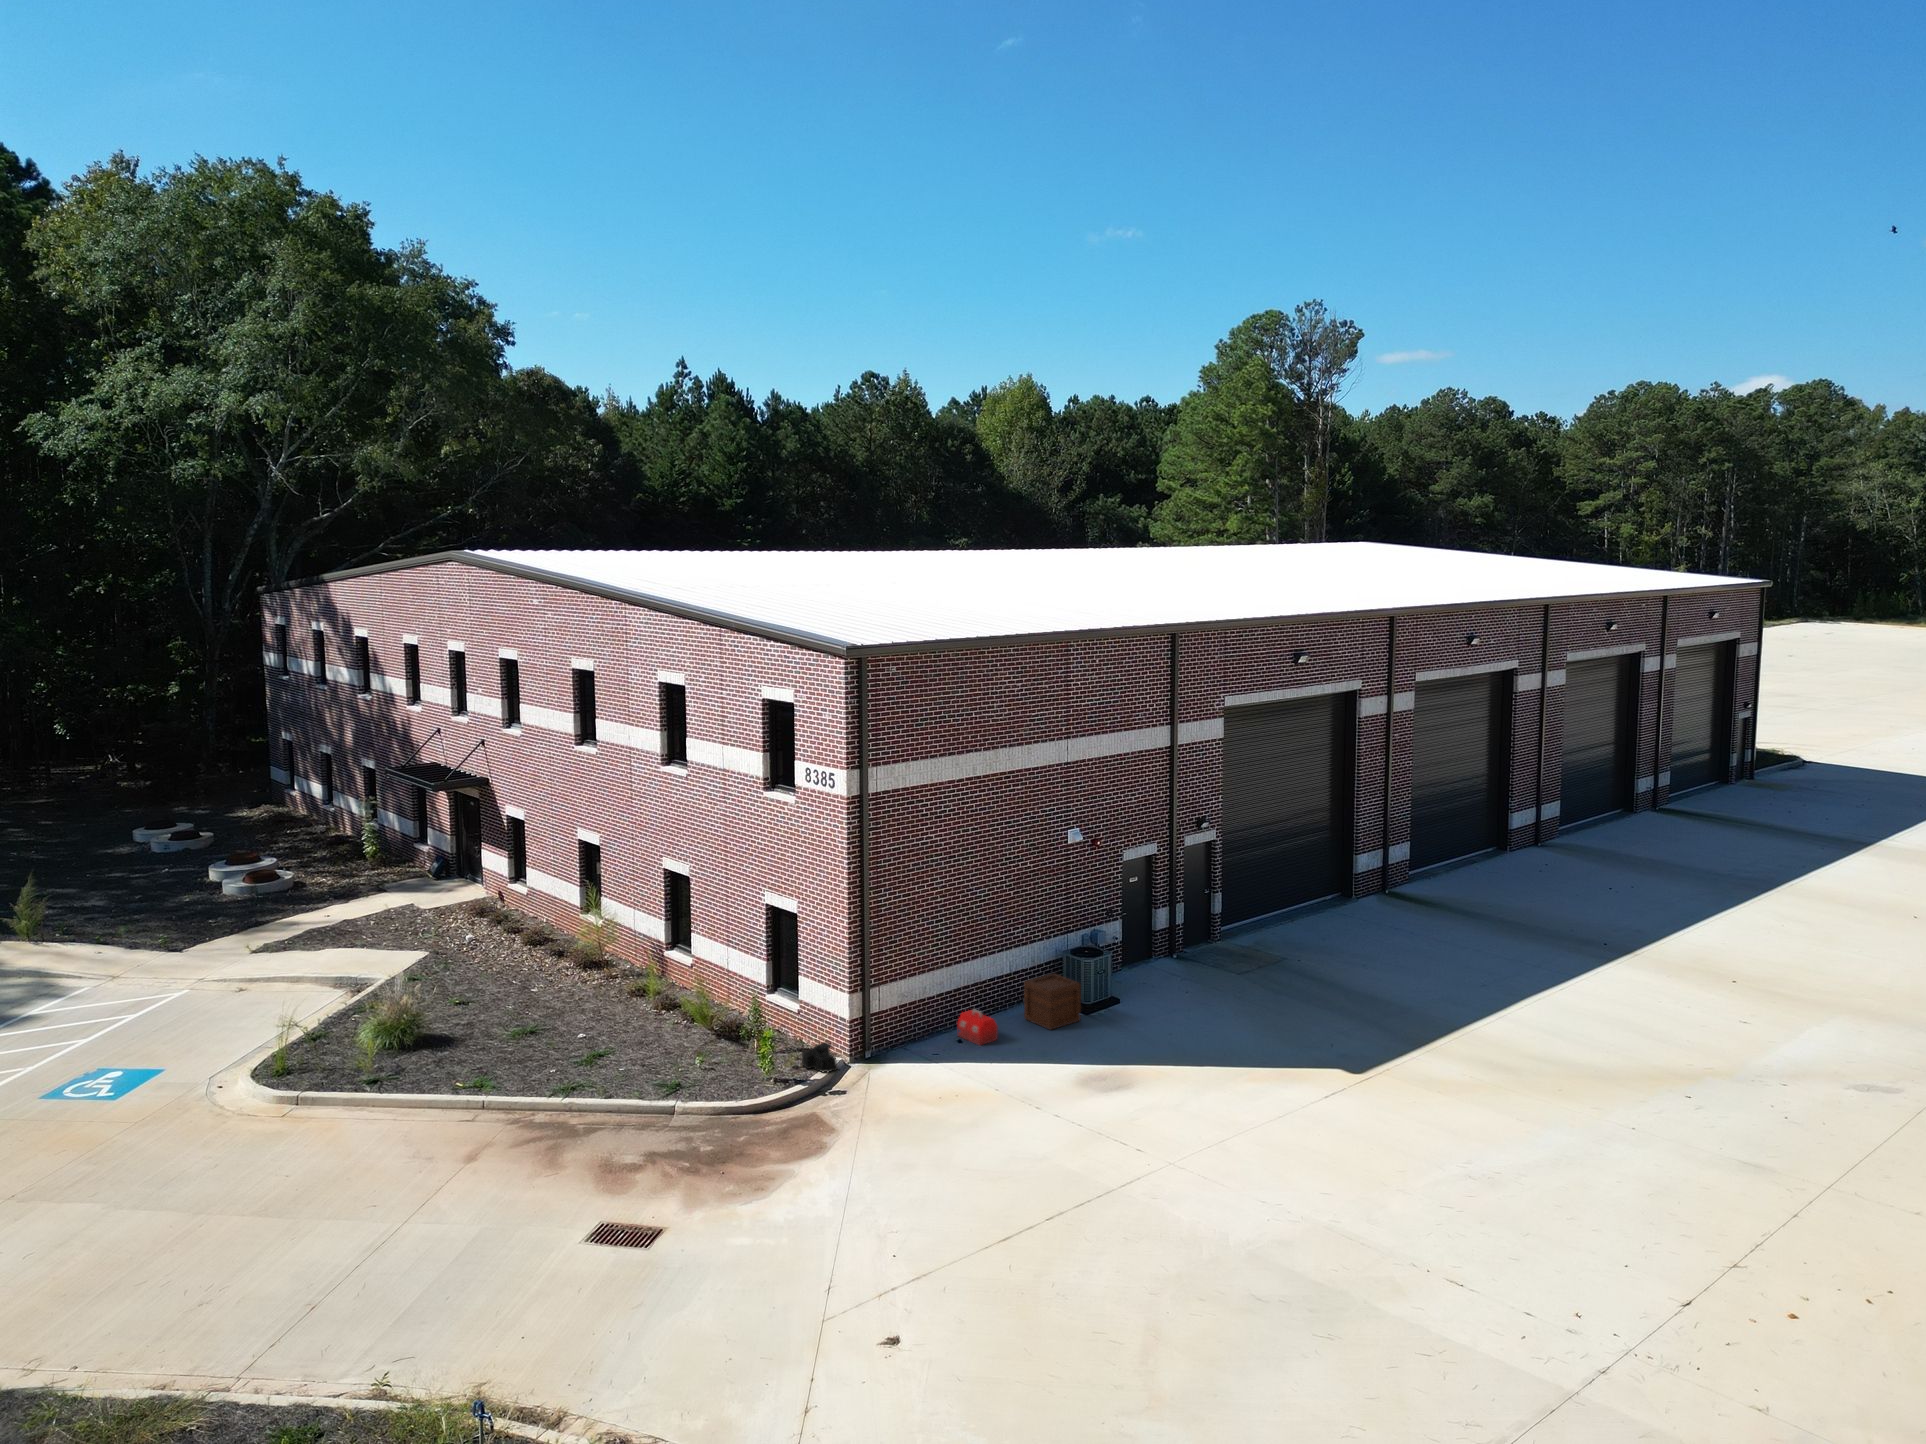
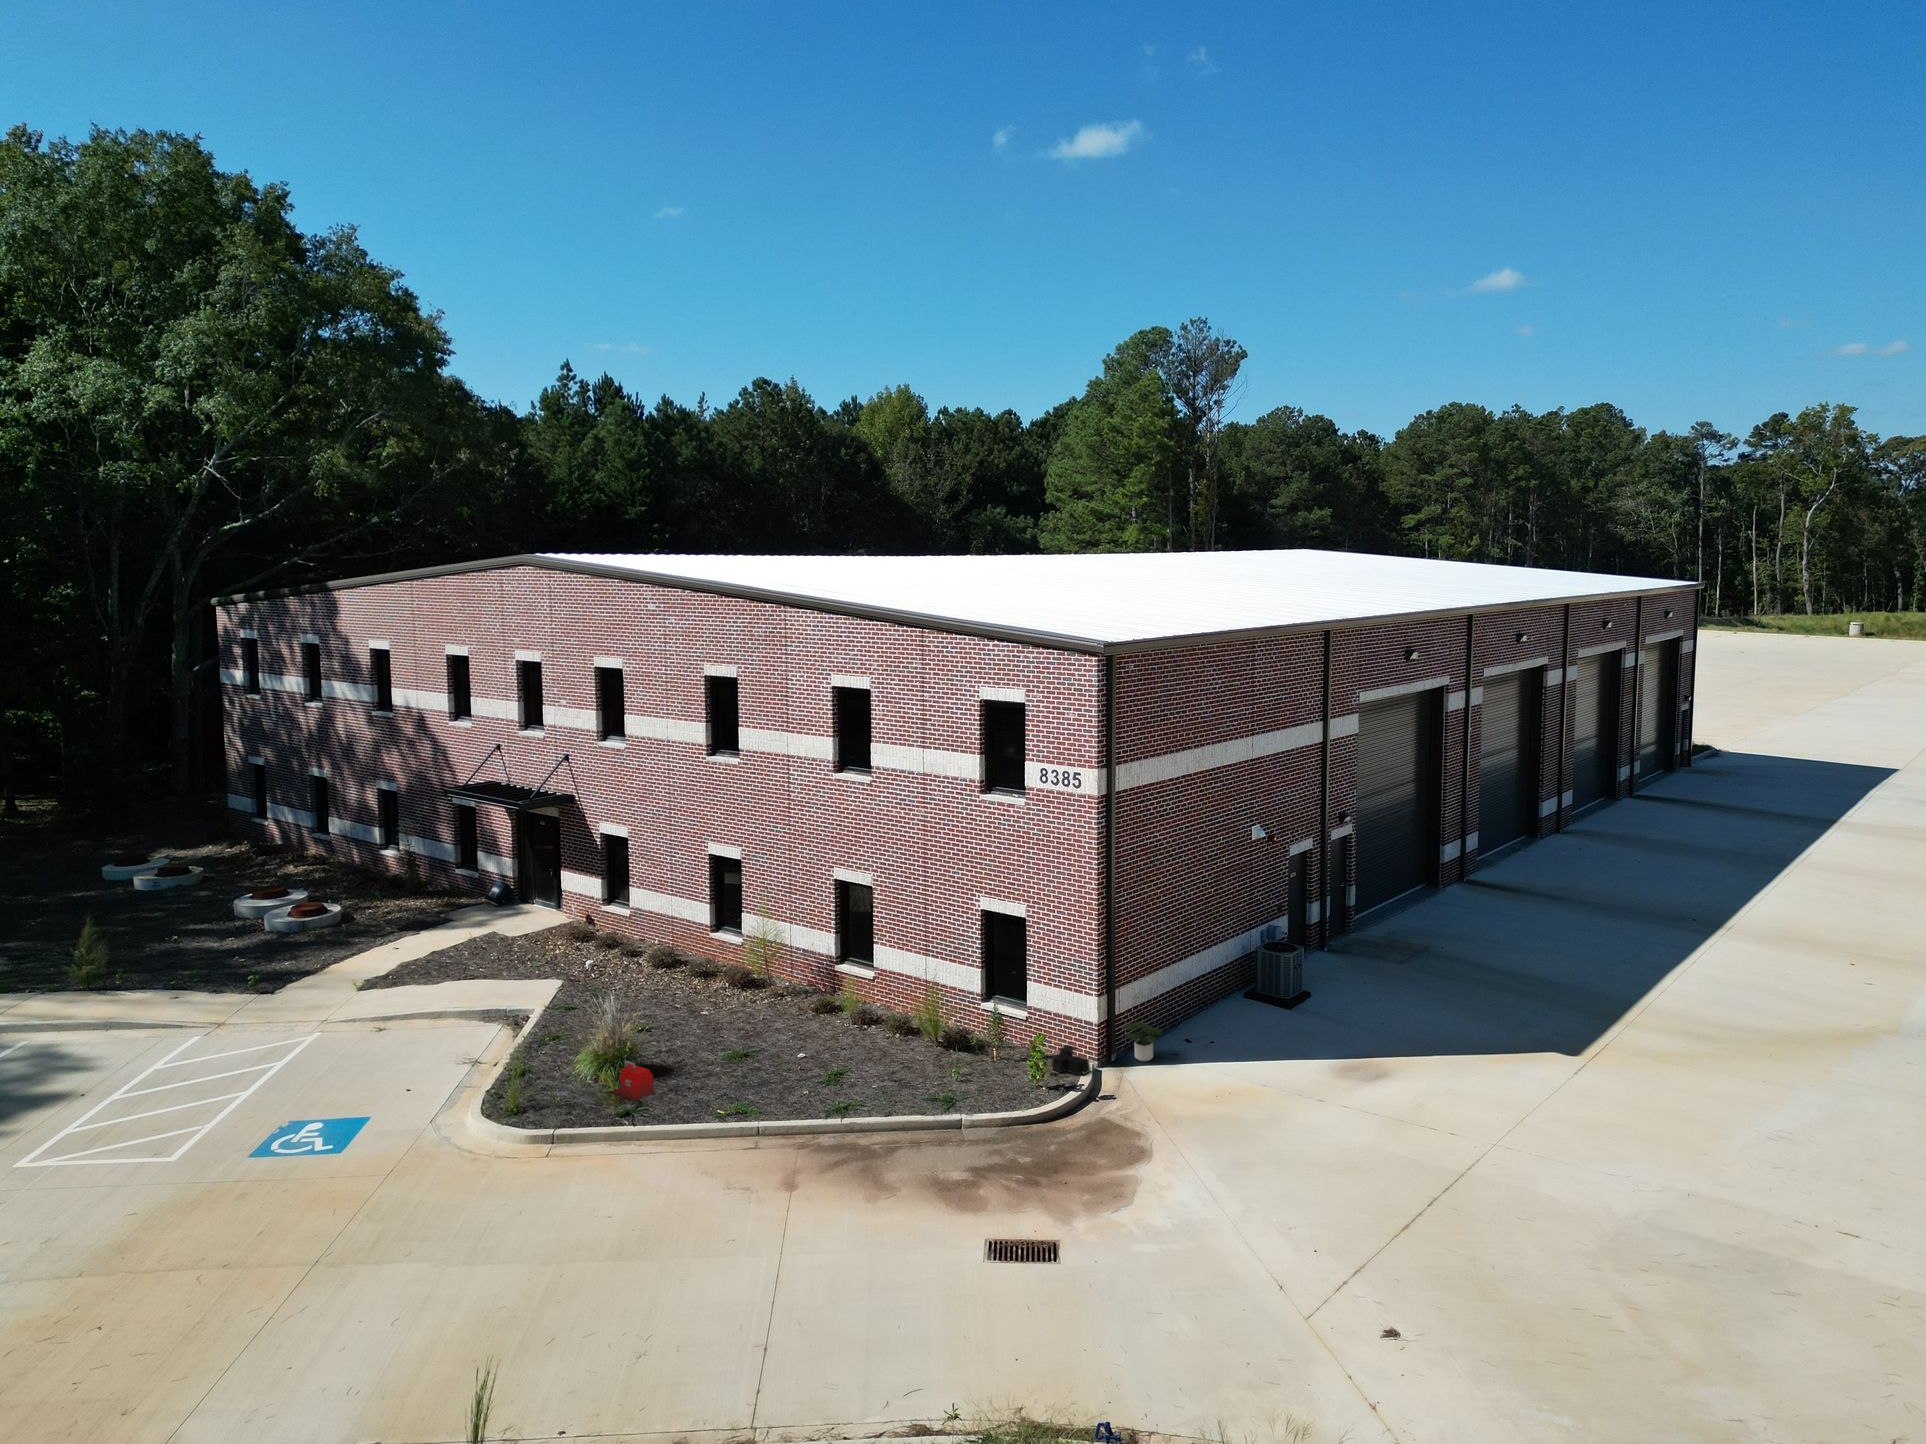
wooden crate: present [1024,974,1081,1030] -> none [1231,965,1286,1021]
toolbox: present [957,1009,998,1045] -> present [609,1061,654,1100]
potted plant: none [877,1023,921,1063] -> present [1123,1022,1163,1061]

